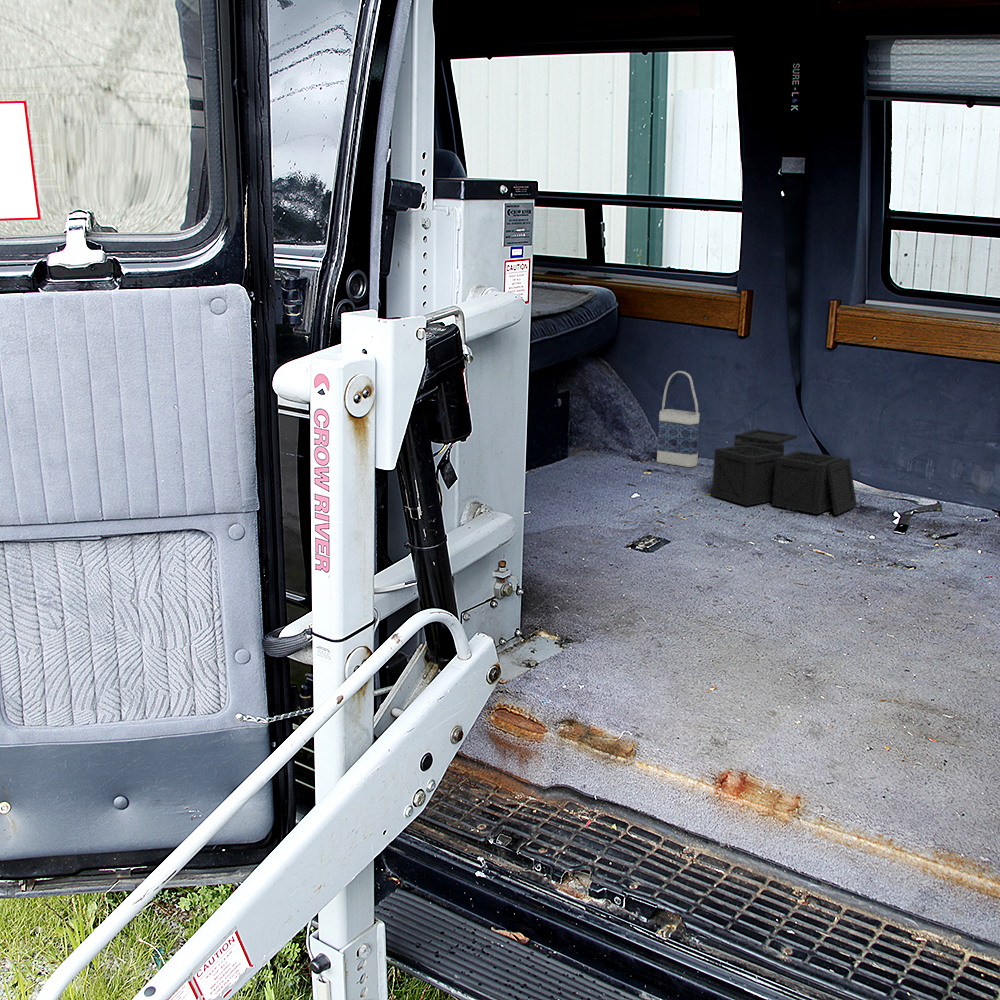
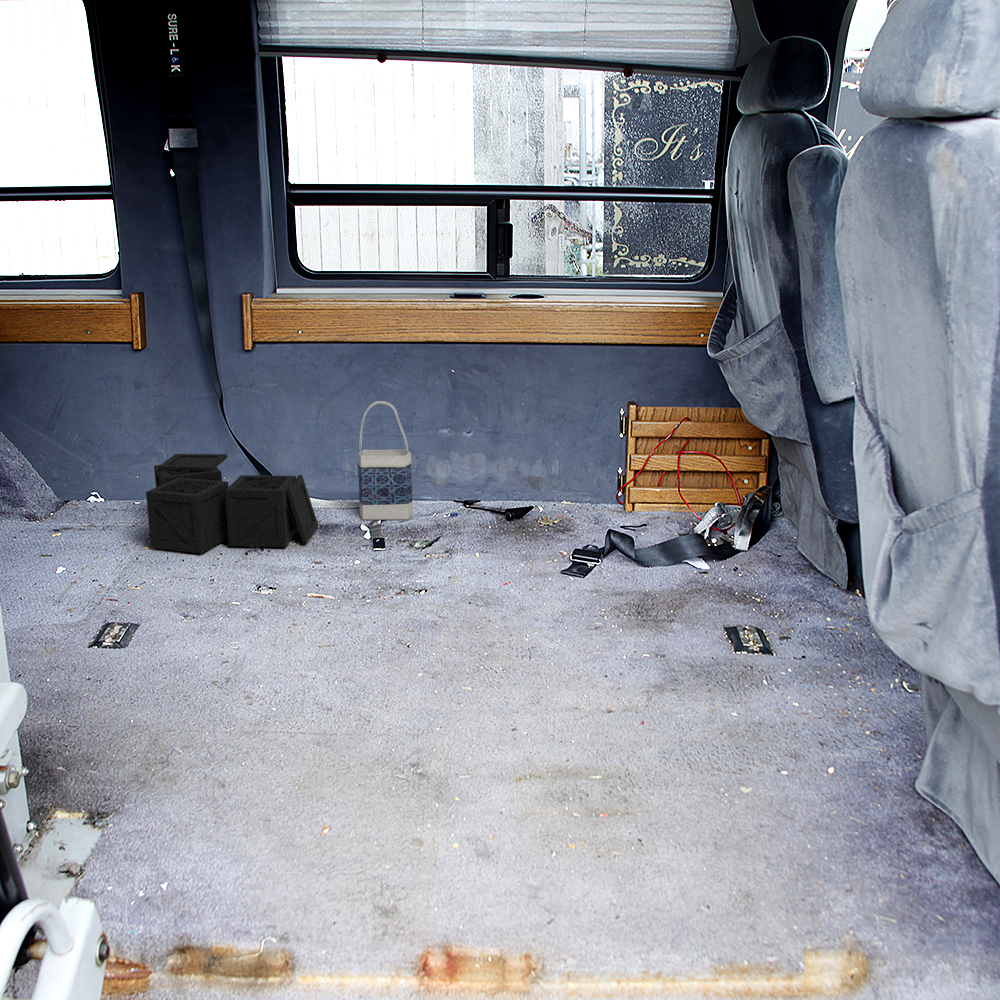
bag: present [657,371,700,467] -> present [358,401,413,519]

